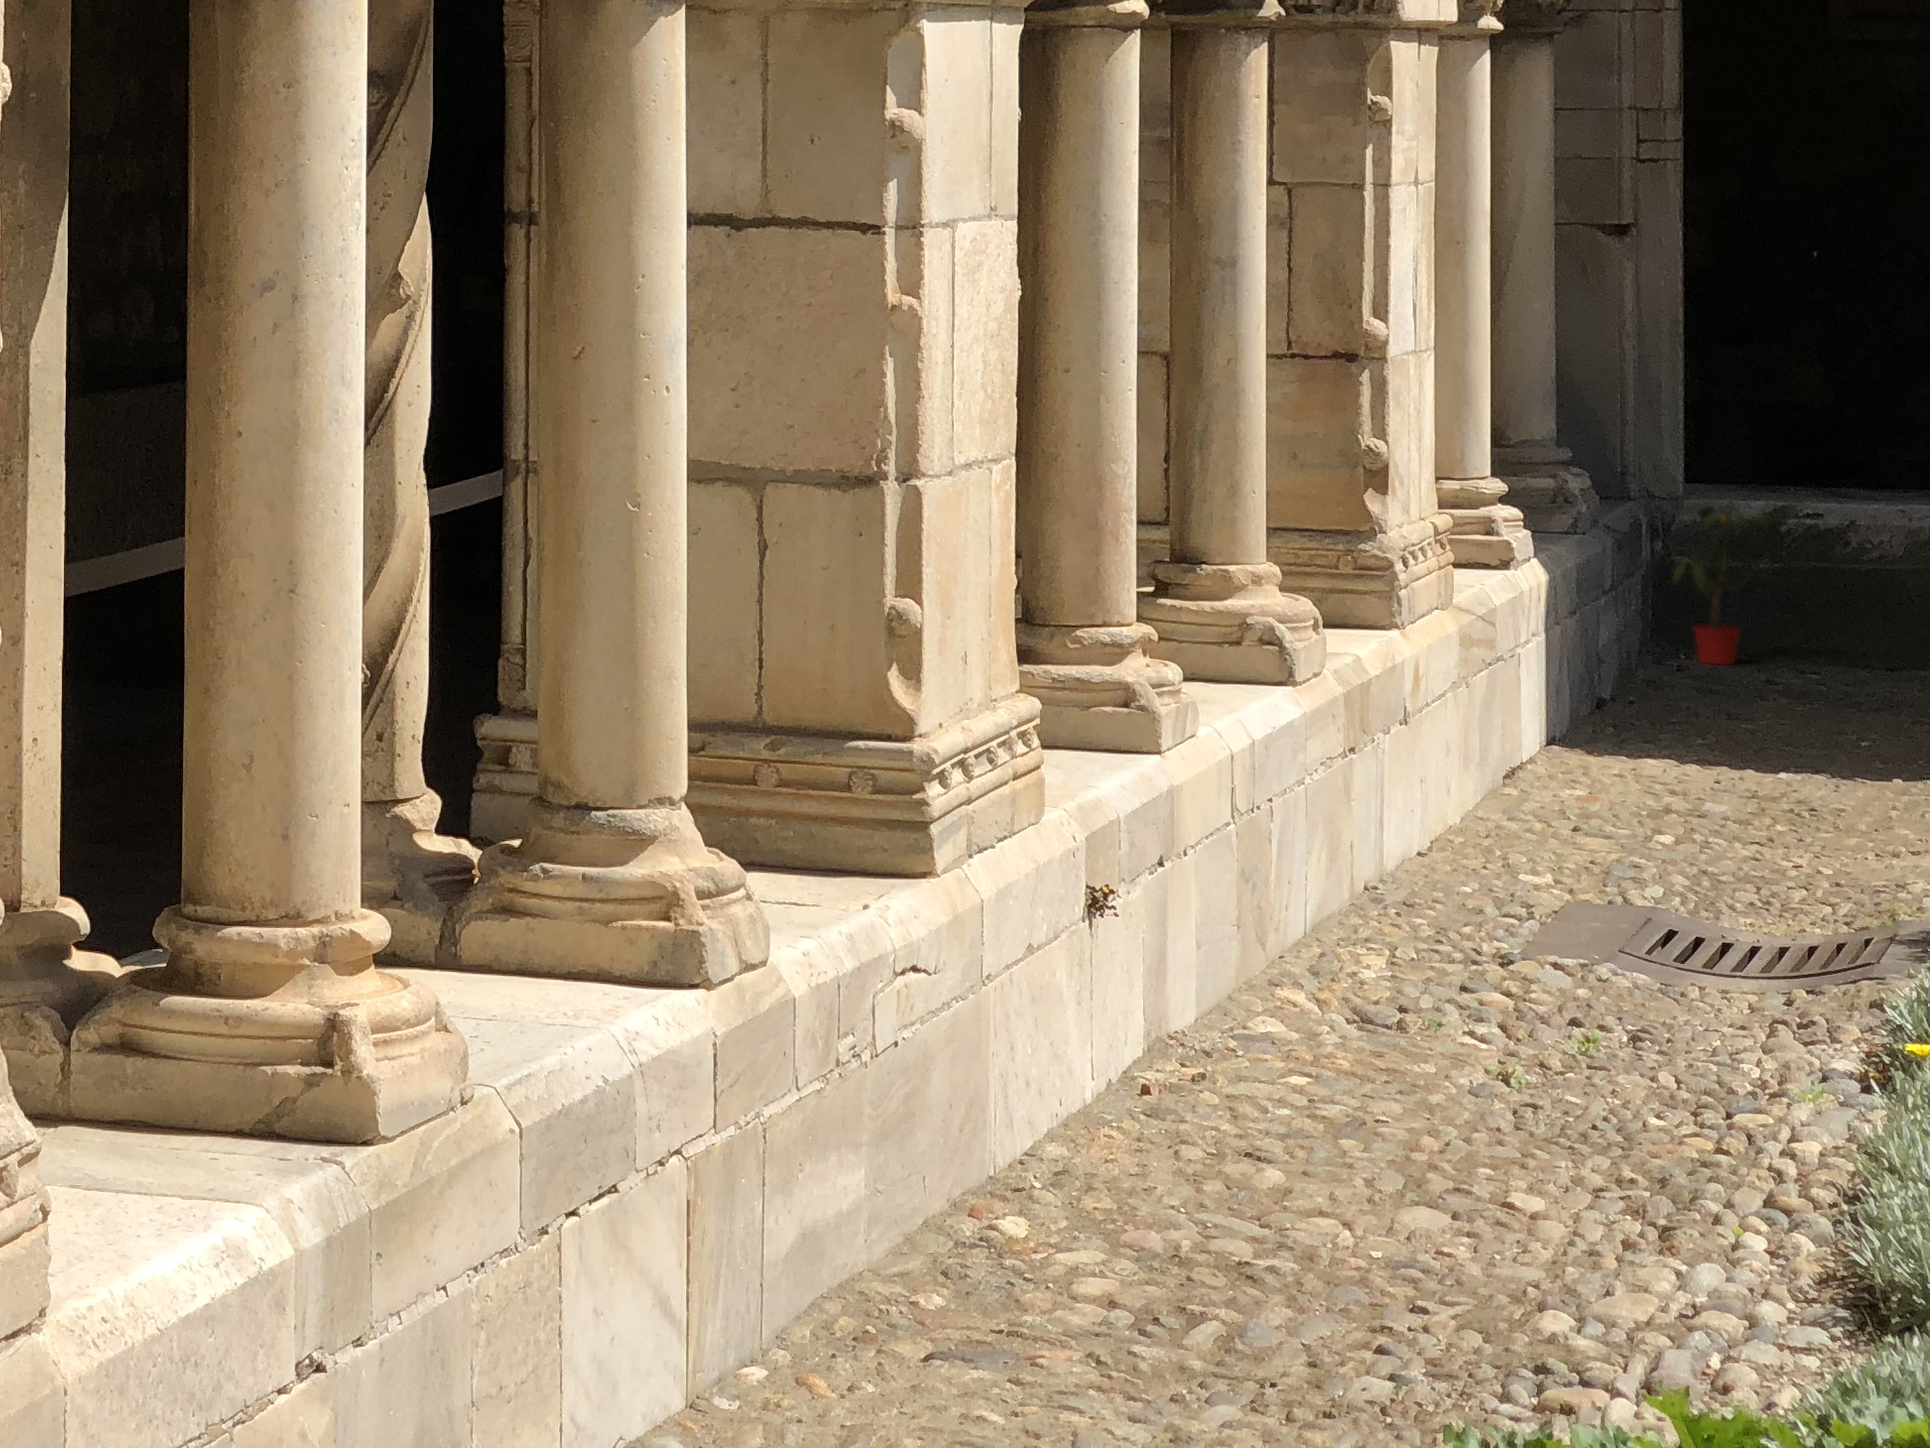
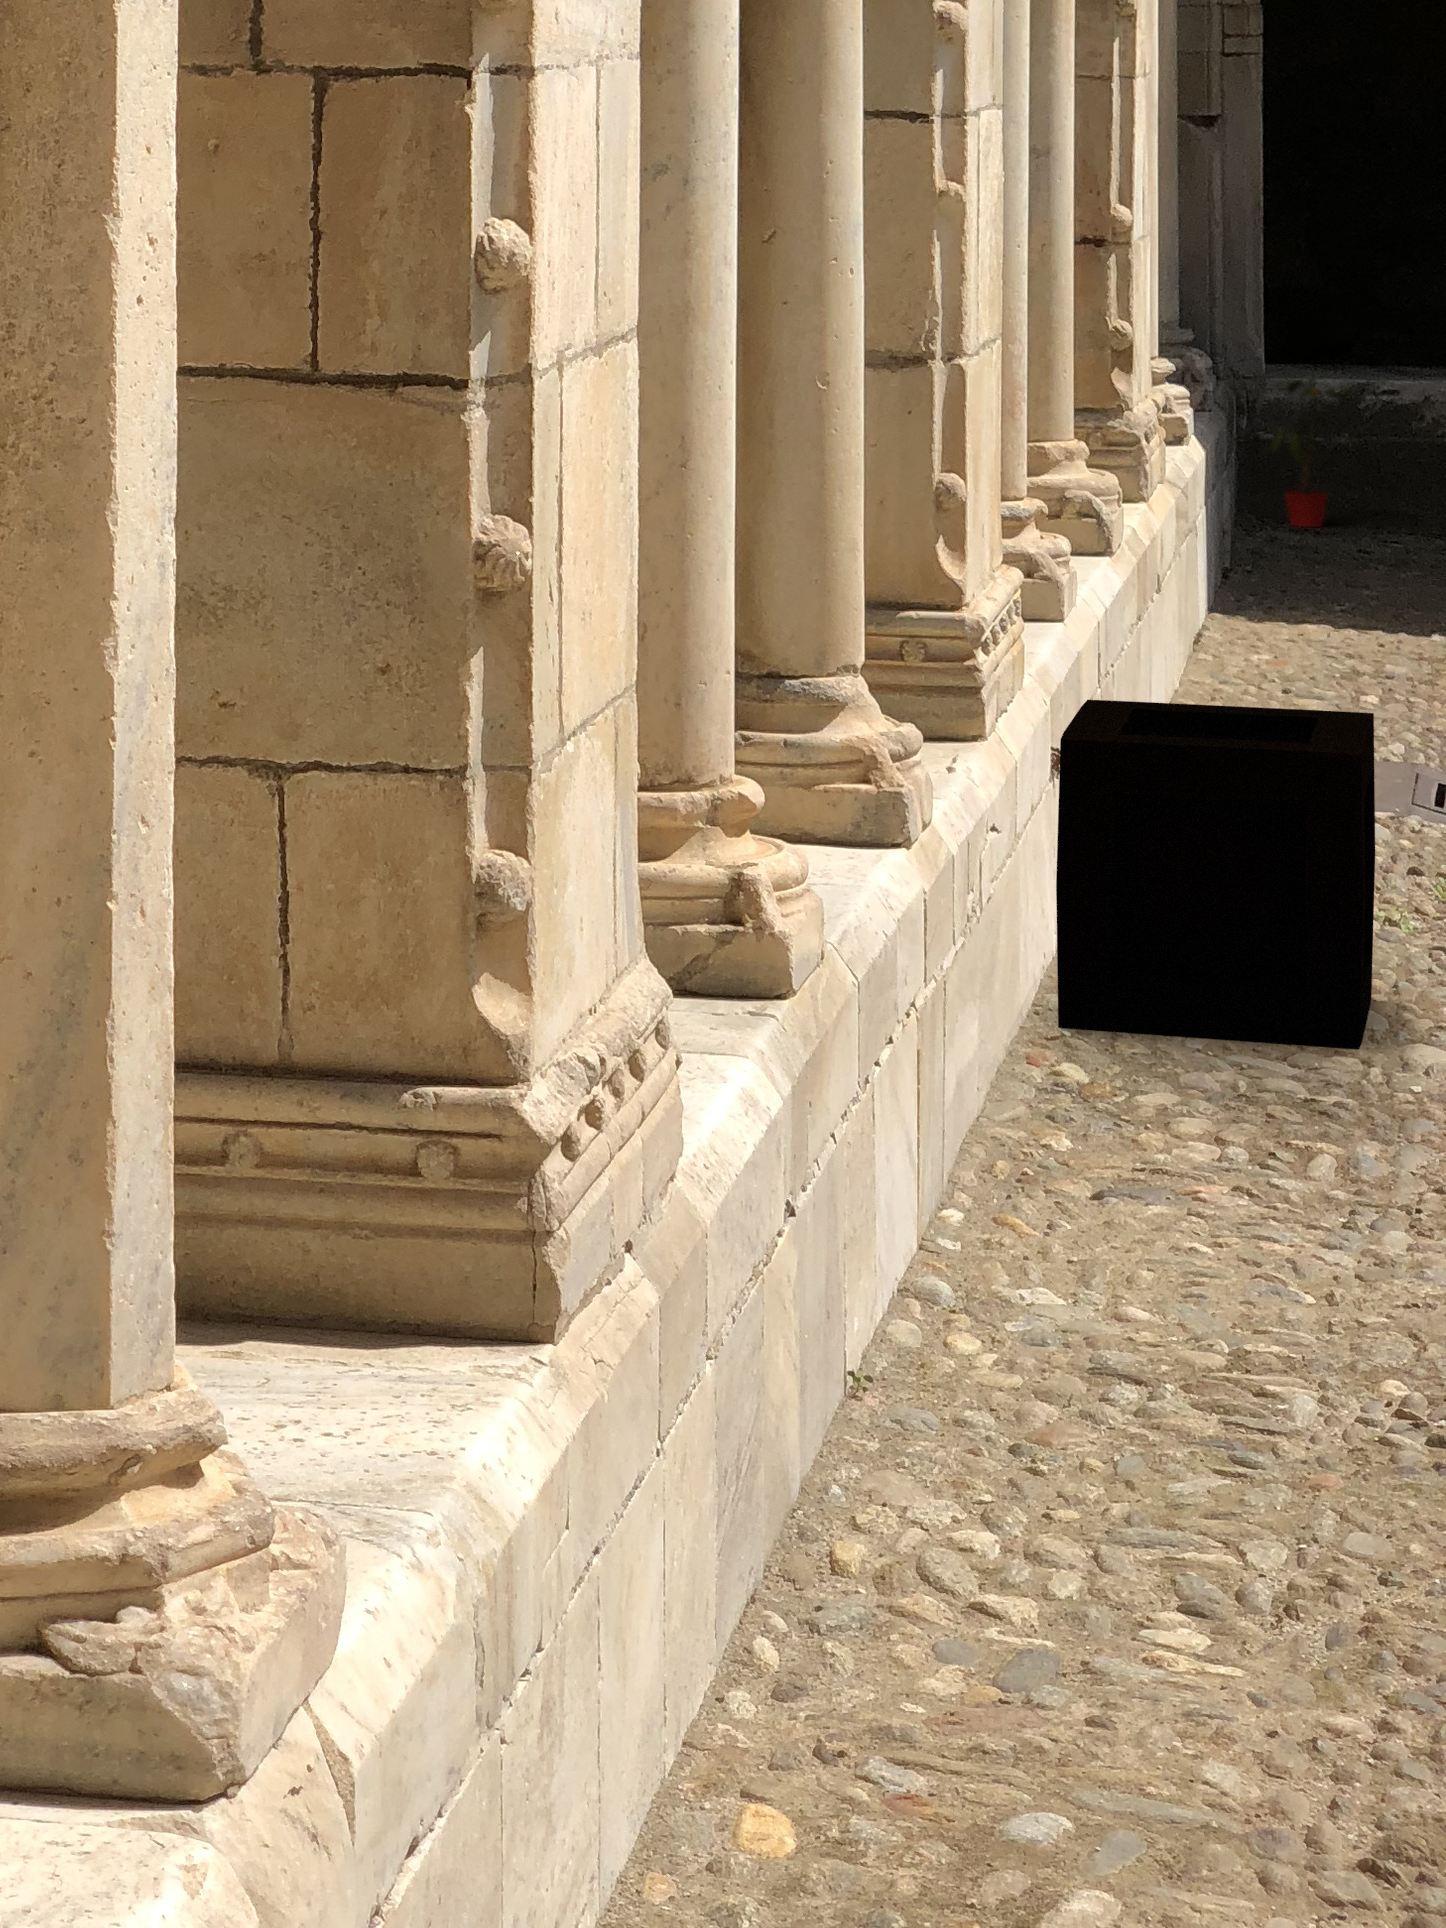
wooden crate: none [1023,846,1396,1226] -> present [1056,700,1375,1049]

